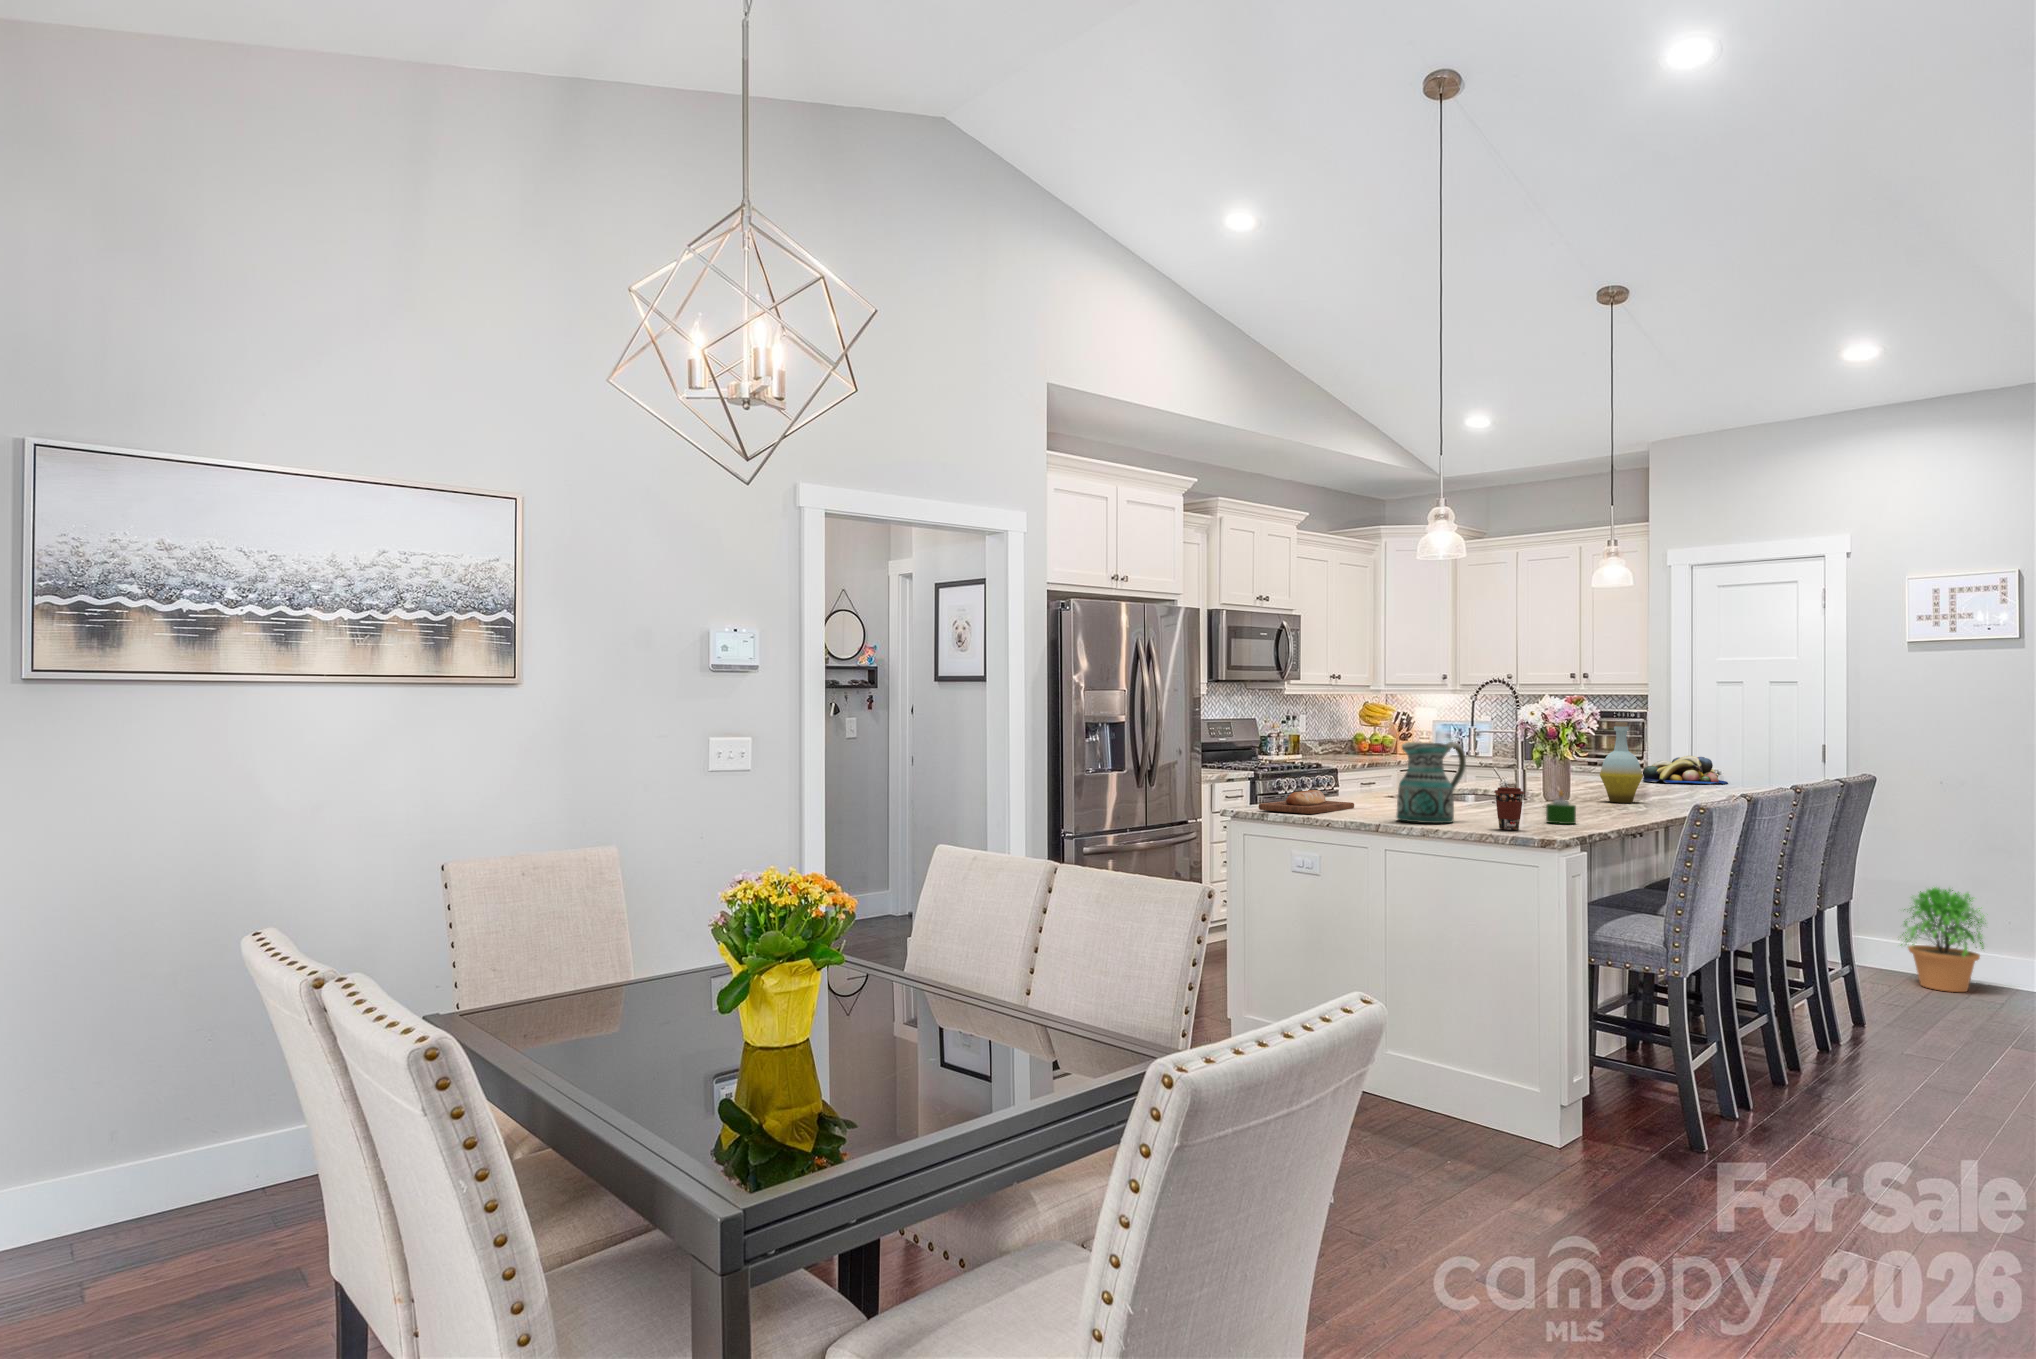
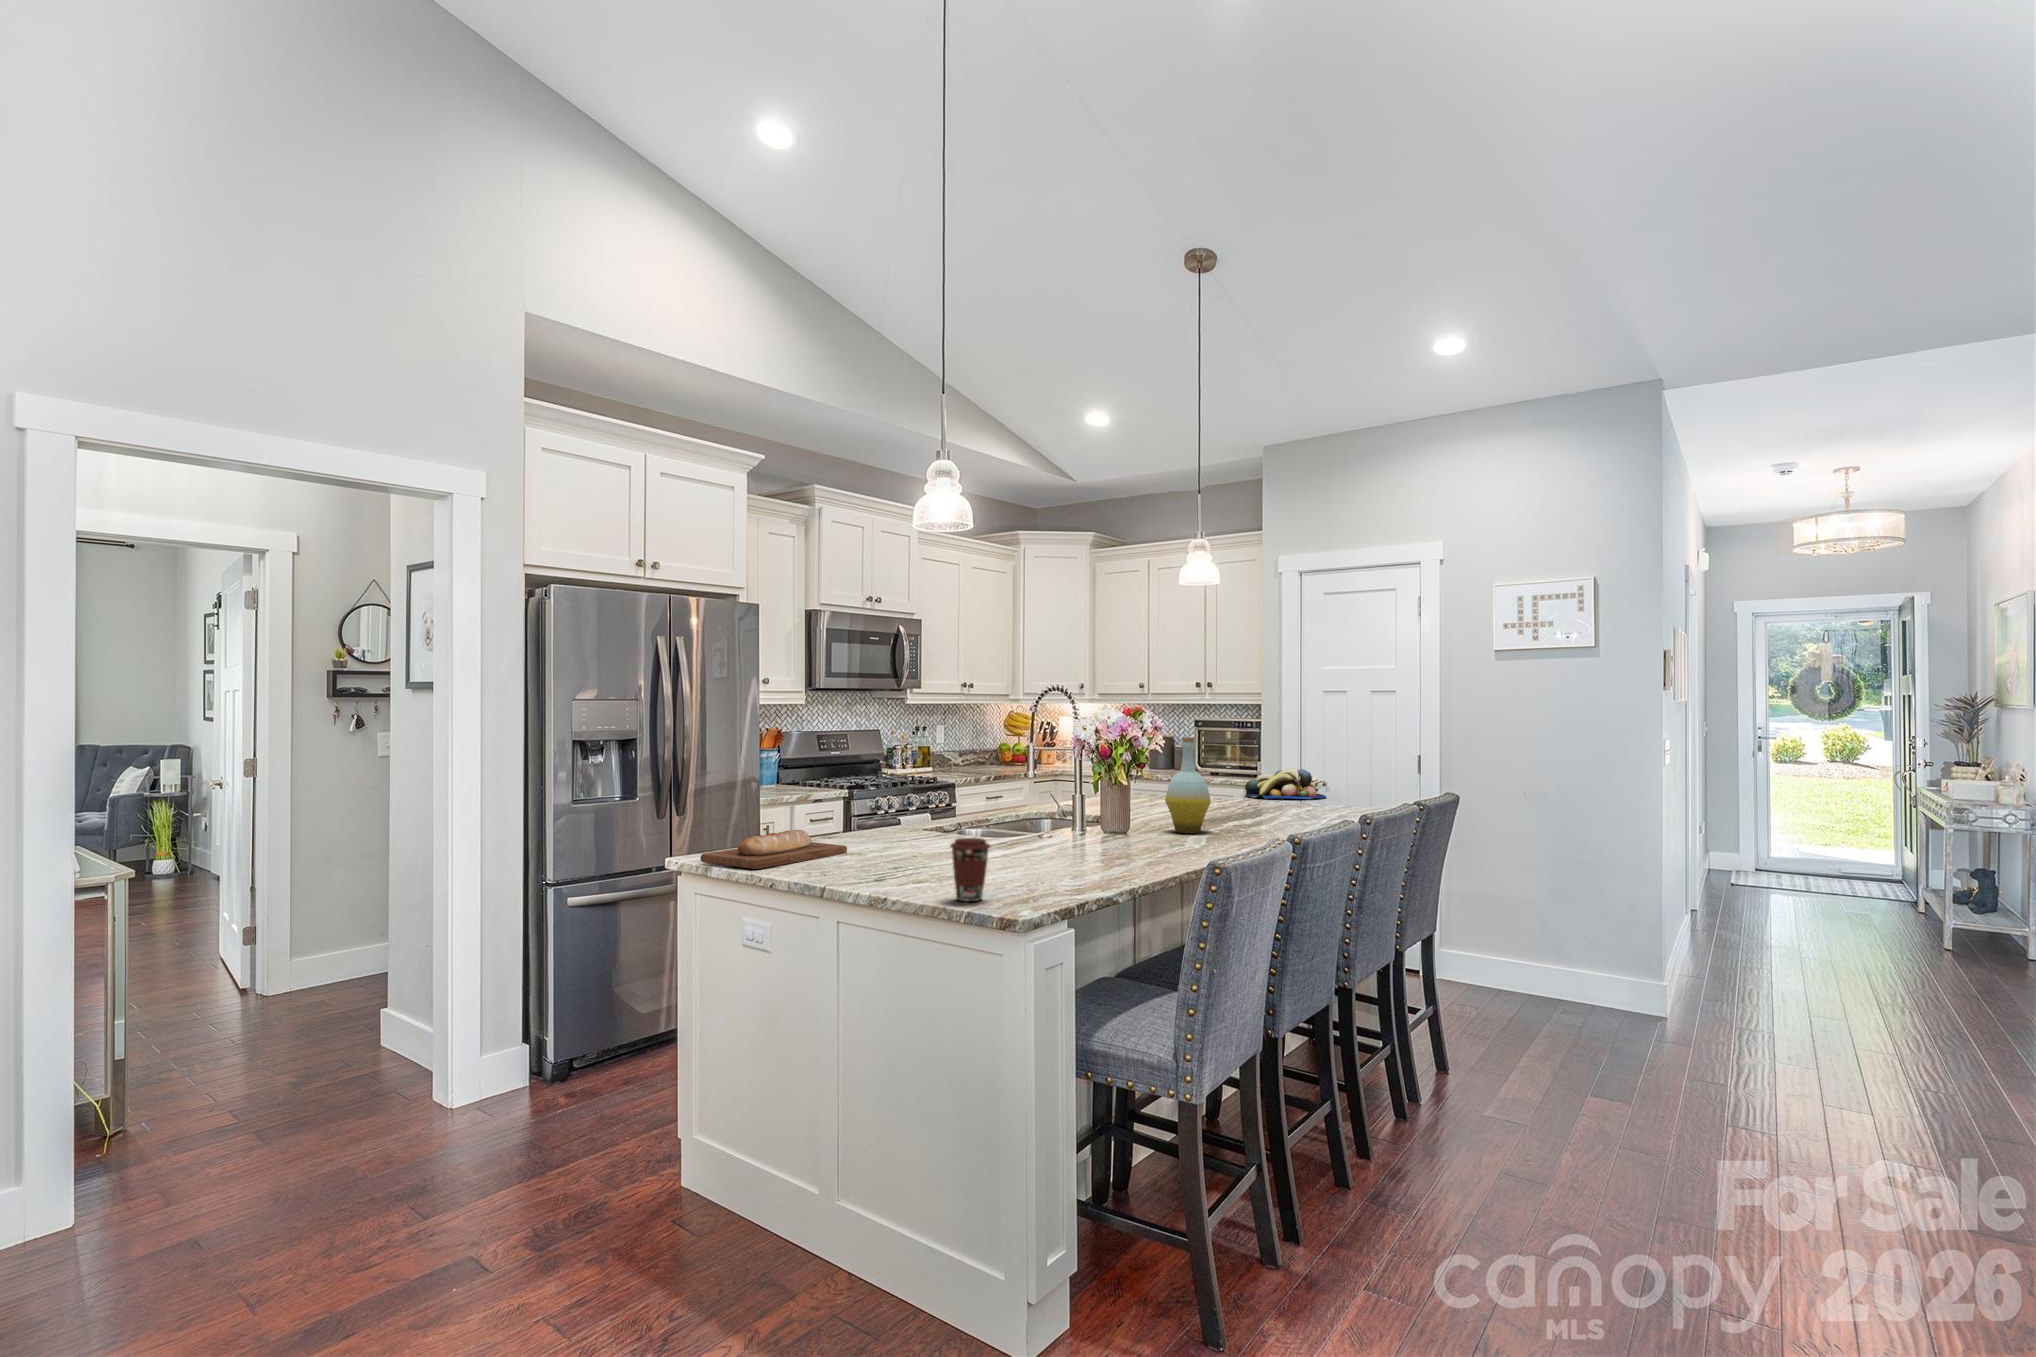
ceramic pitcher: present [1397,742,1466,823] -> none [846,770,946,888]
candle: present [1546,791,1576,824] -> none [1045,835,1081,883]
potted plant: present [1900,887,1986,992] -> none [1484,901,1569,1014]

